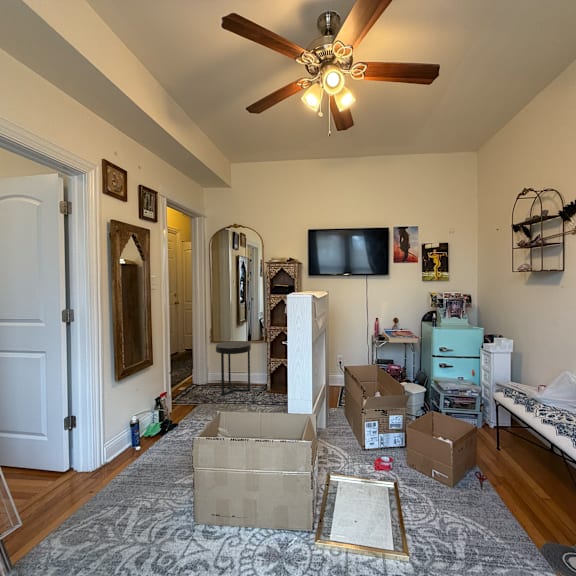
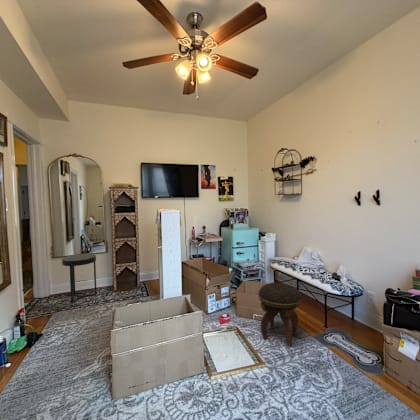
footstool: none [430,423,513,545] -> present [259,283,302,346]

